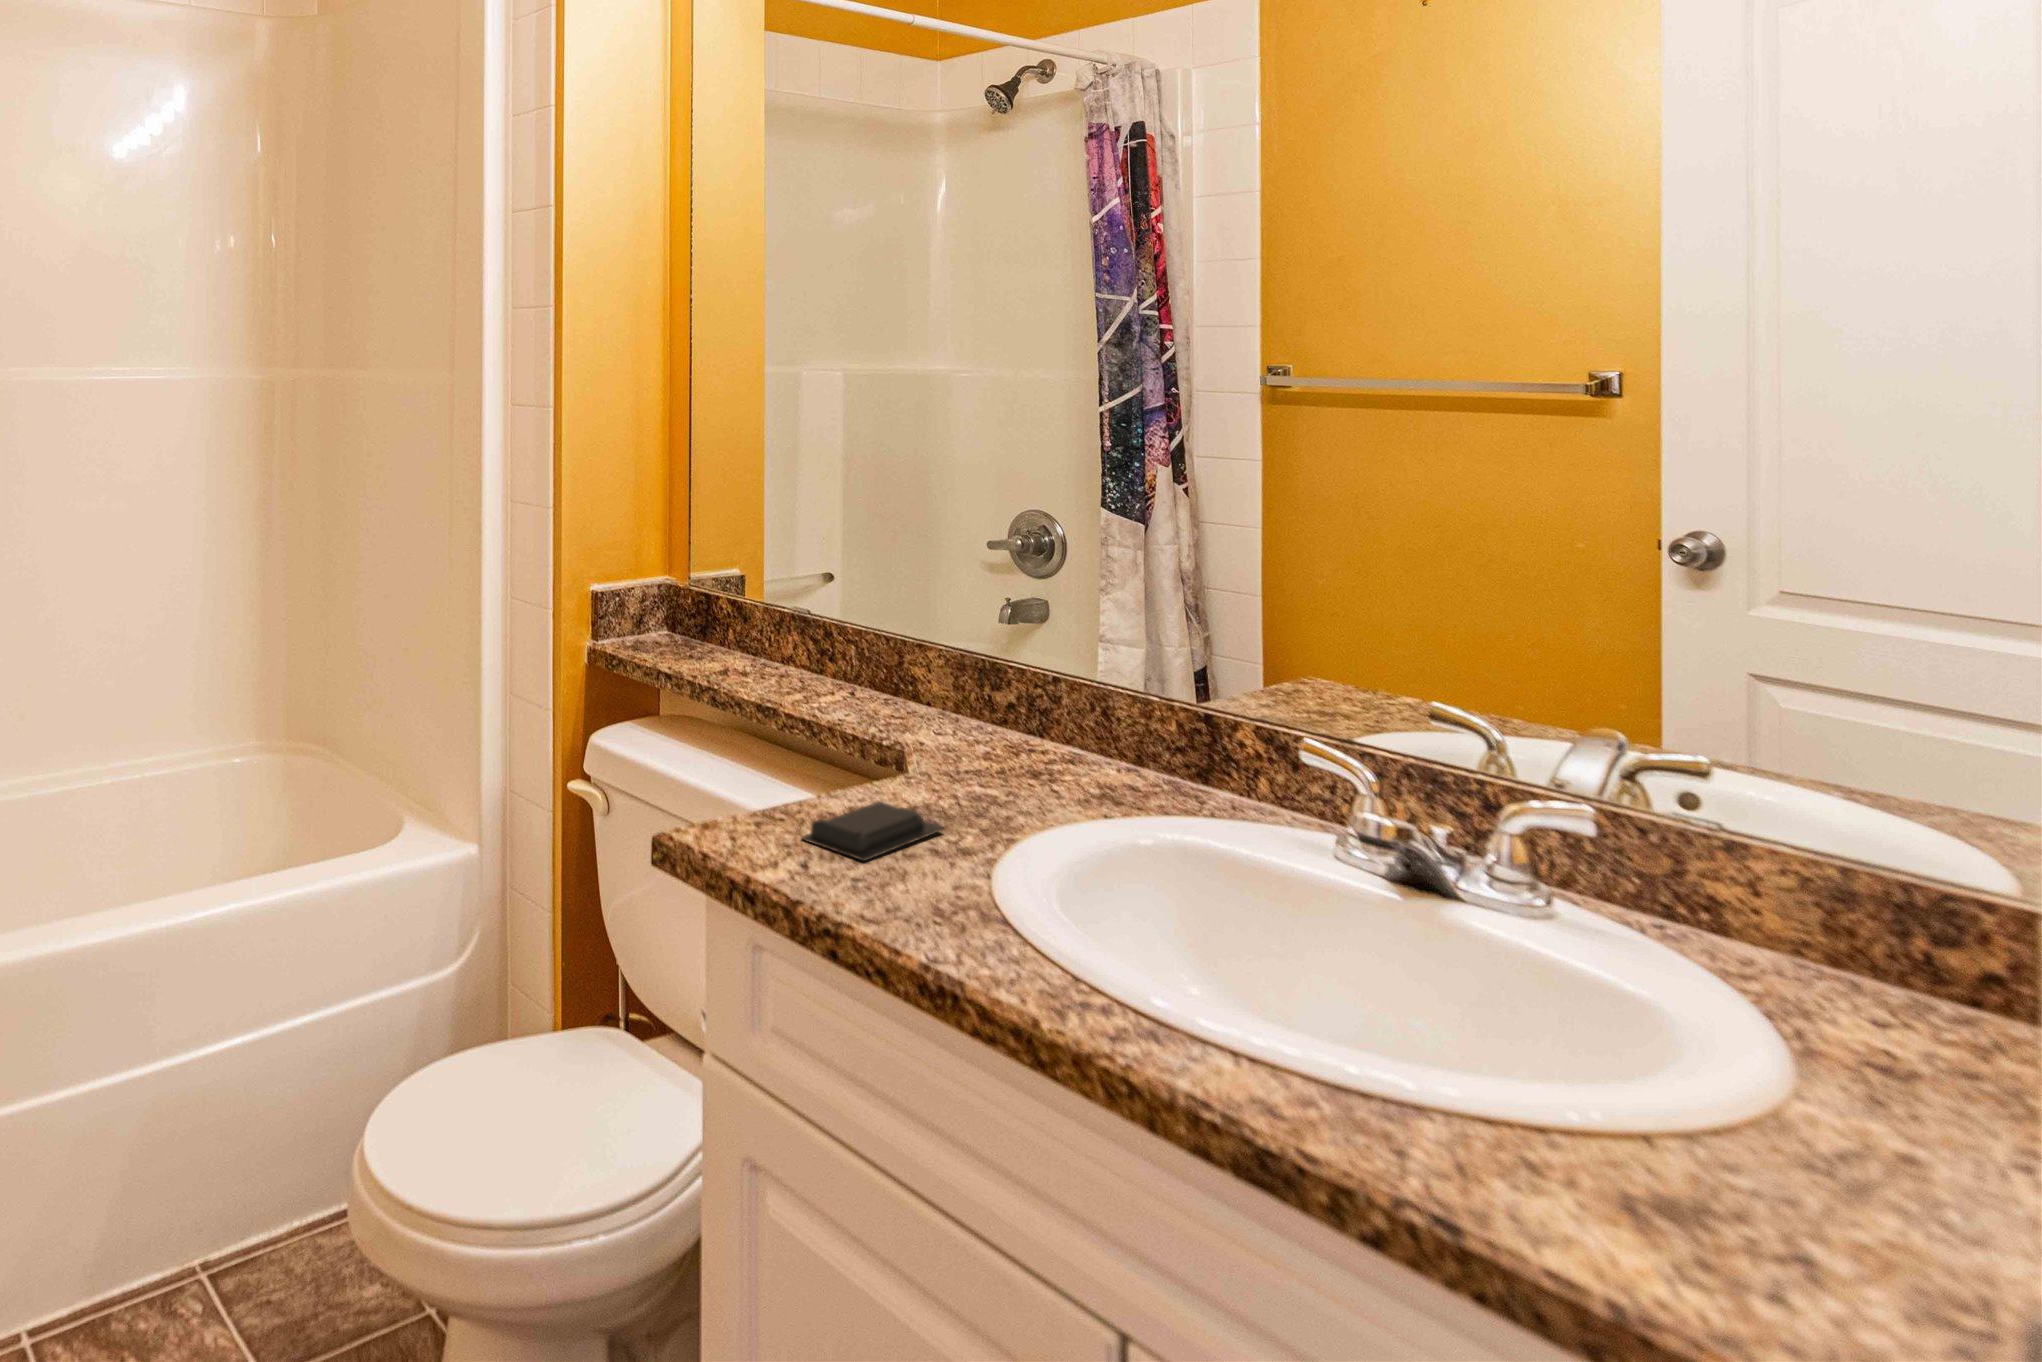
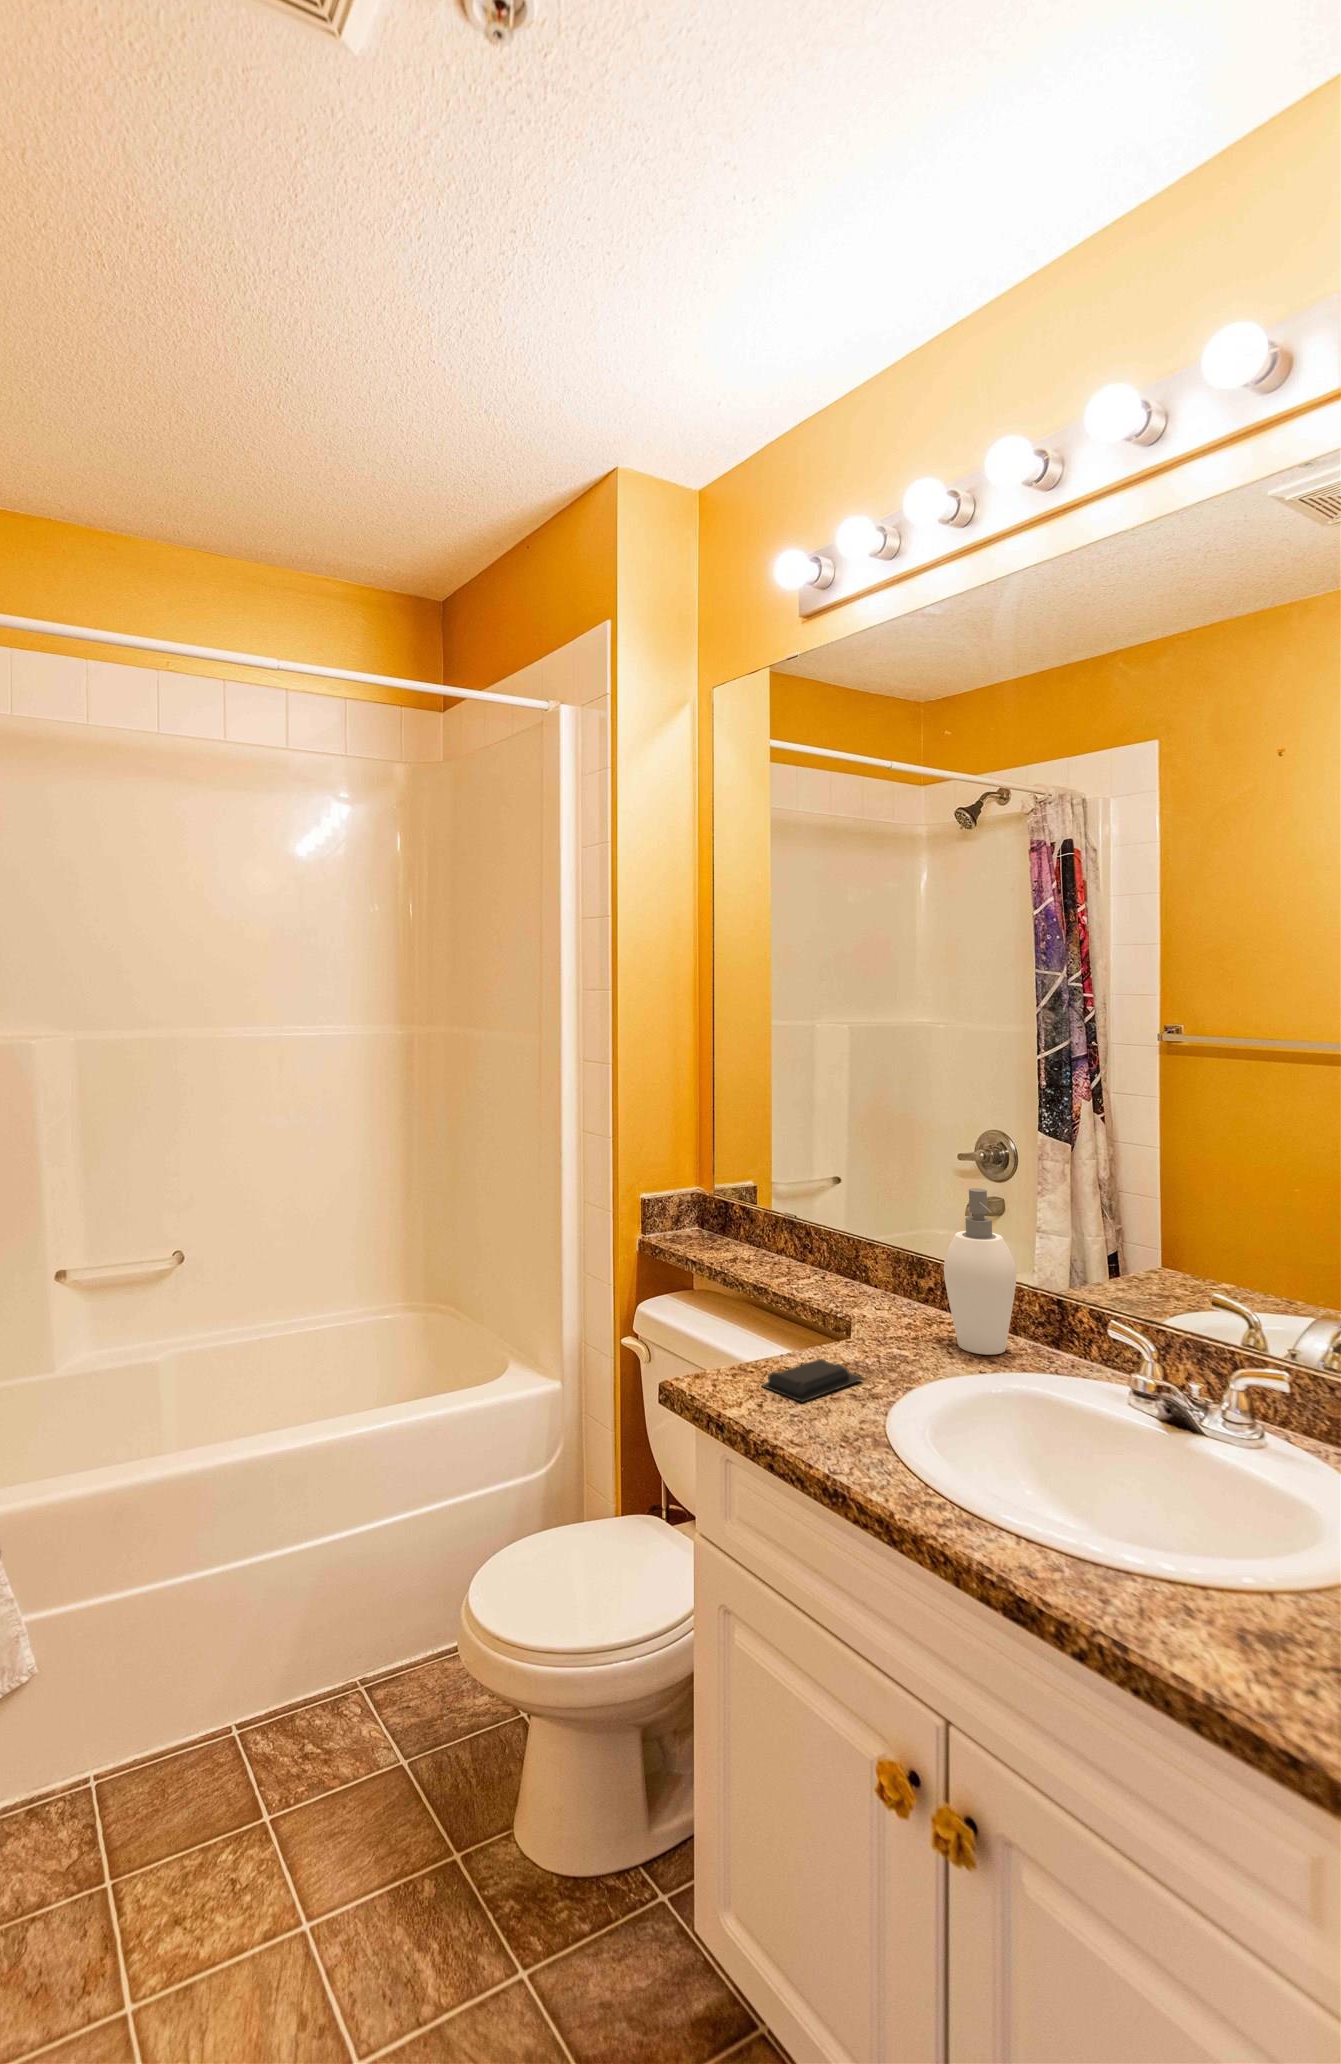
soap dispenser: none [1044,567,1148,796] -> present [944,1188,1016,1355]

